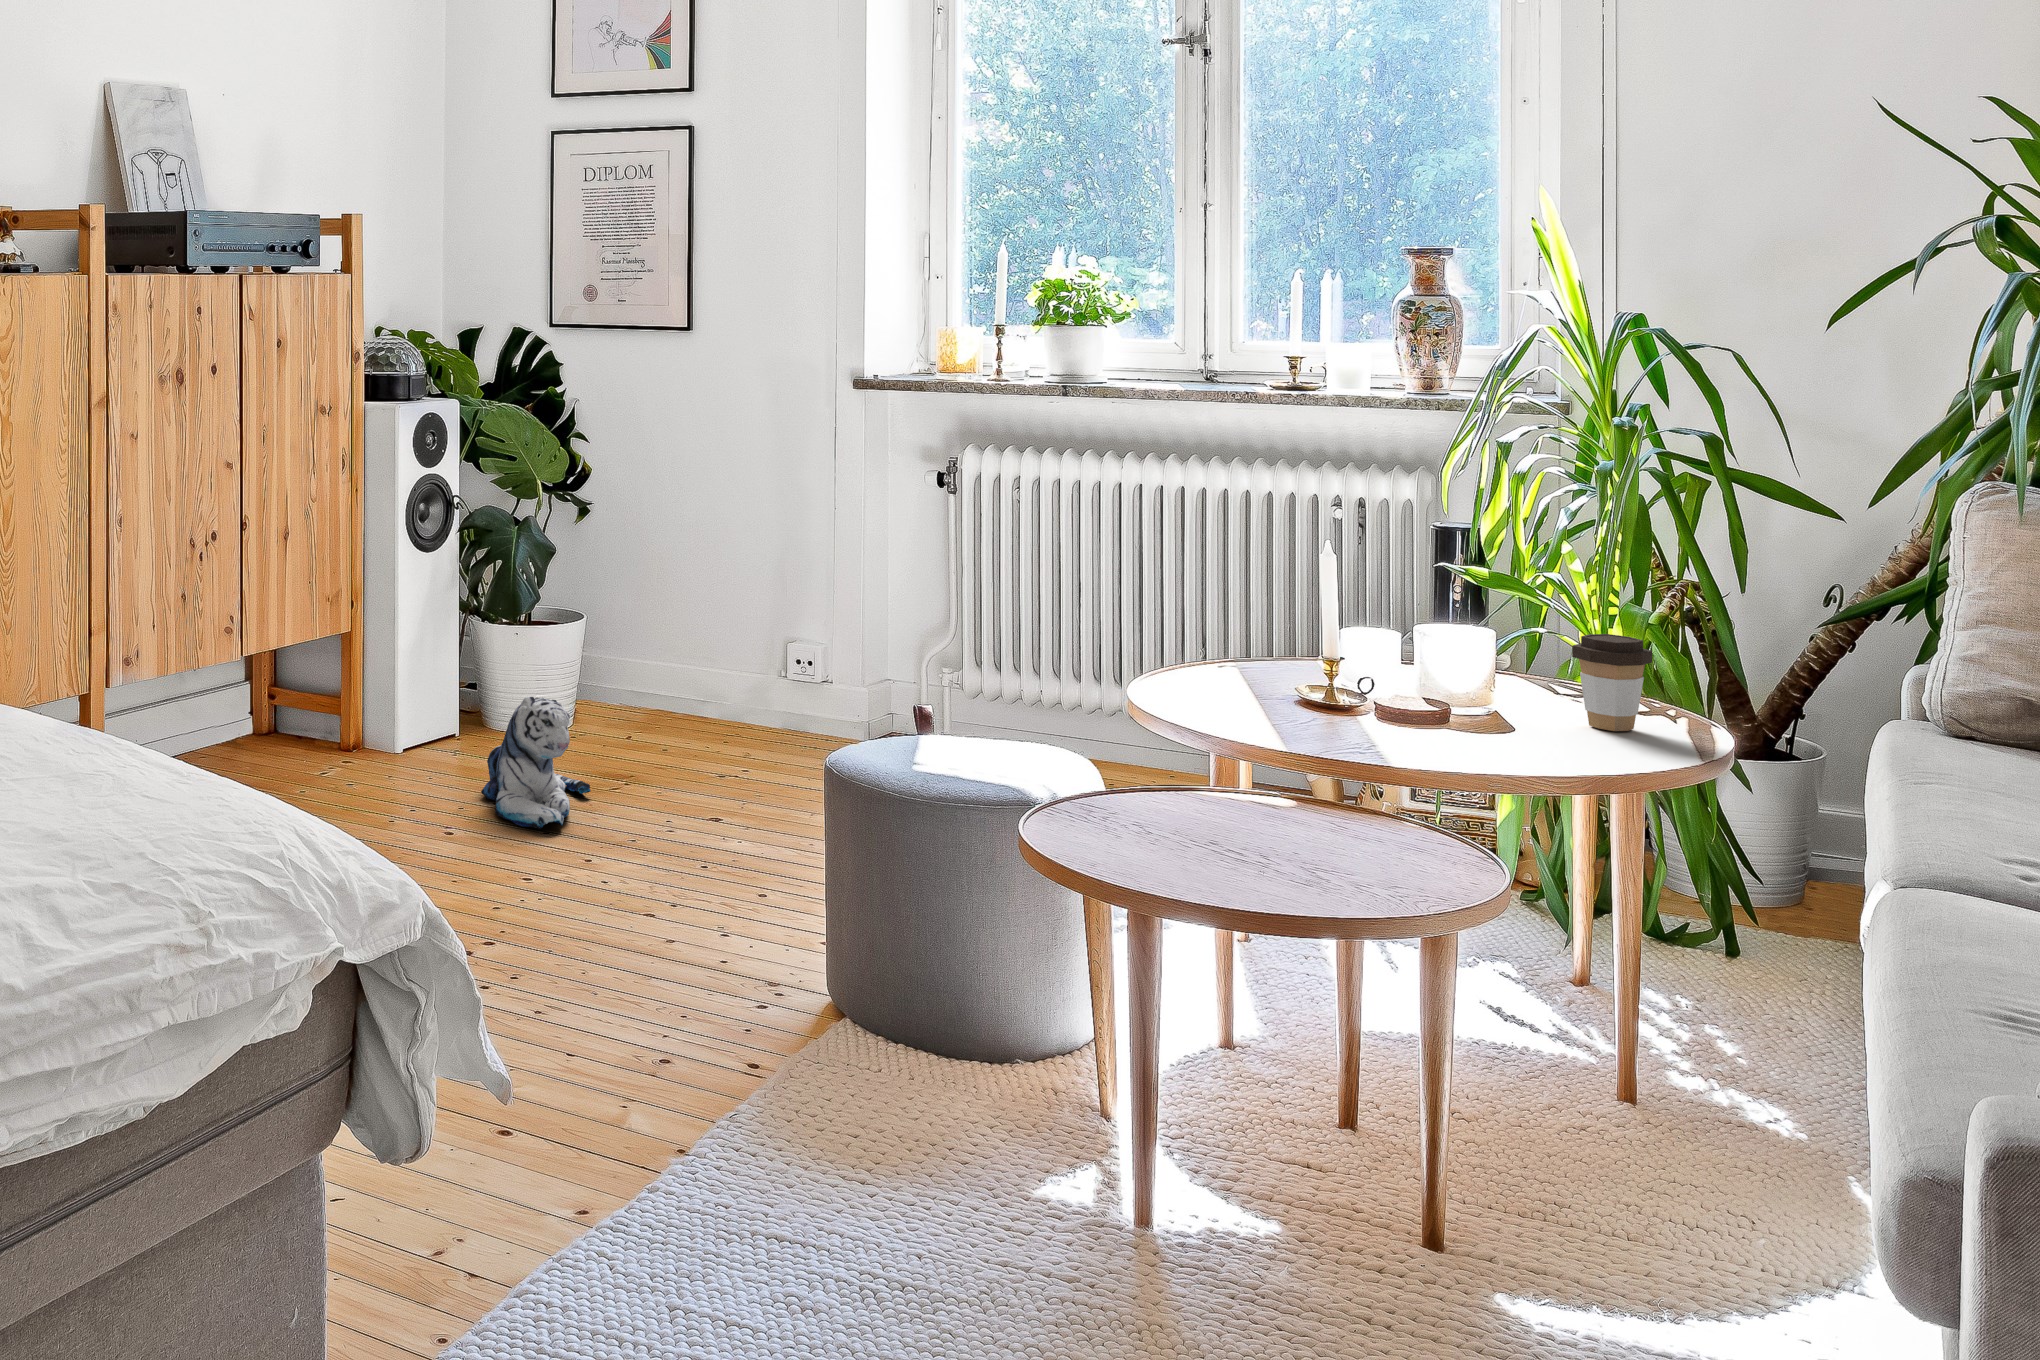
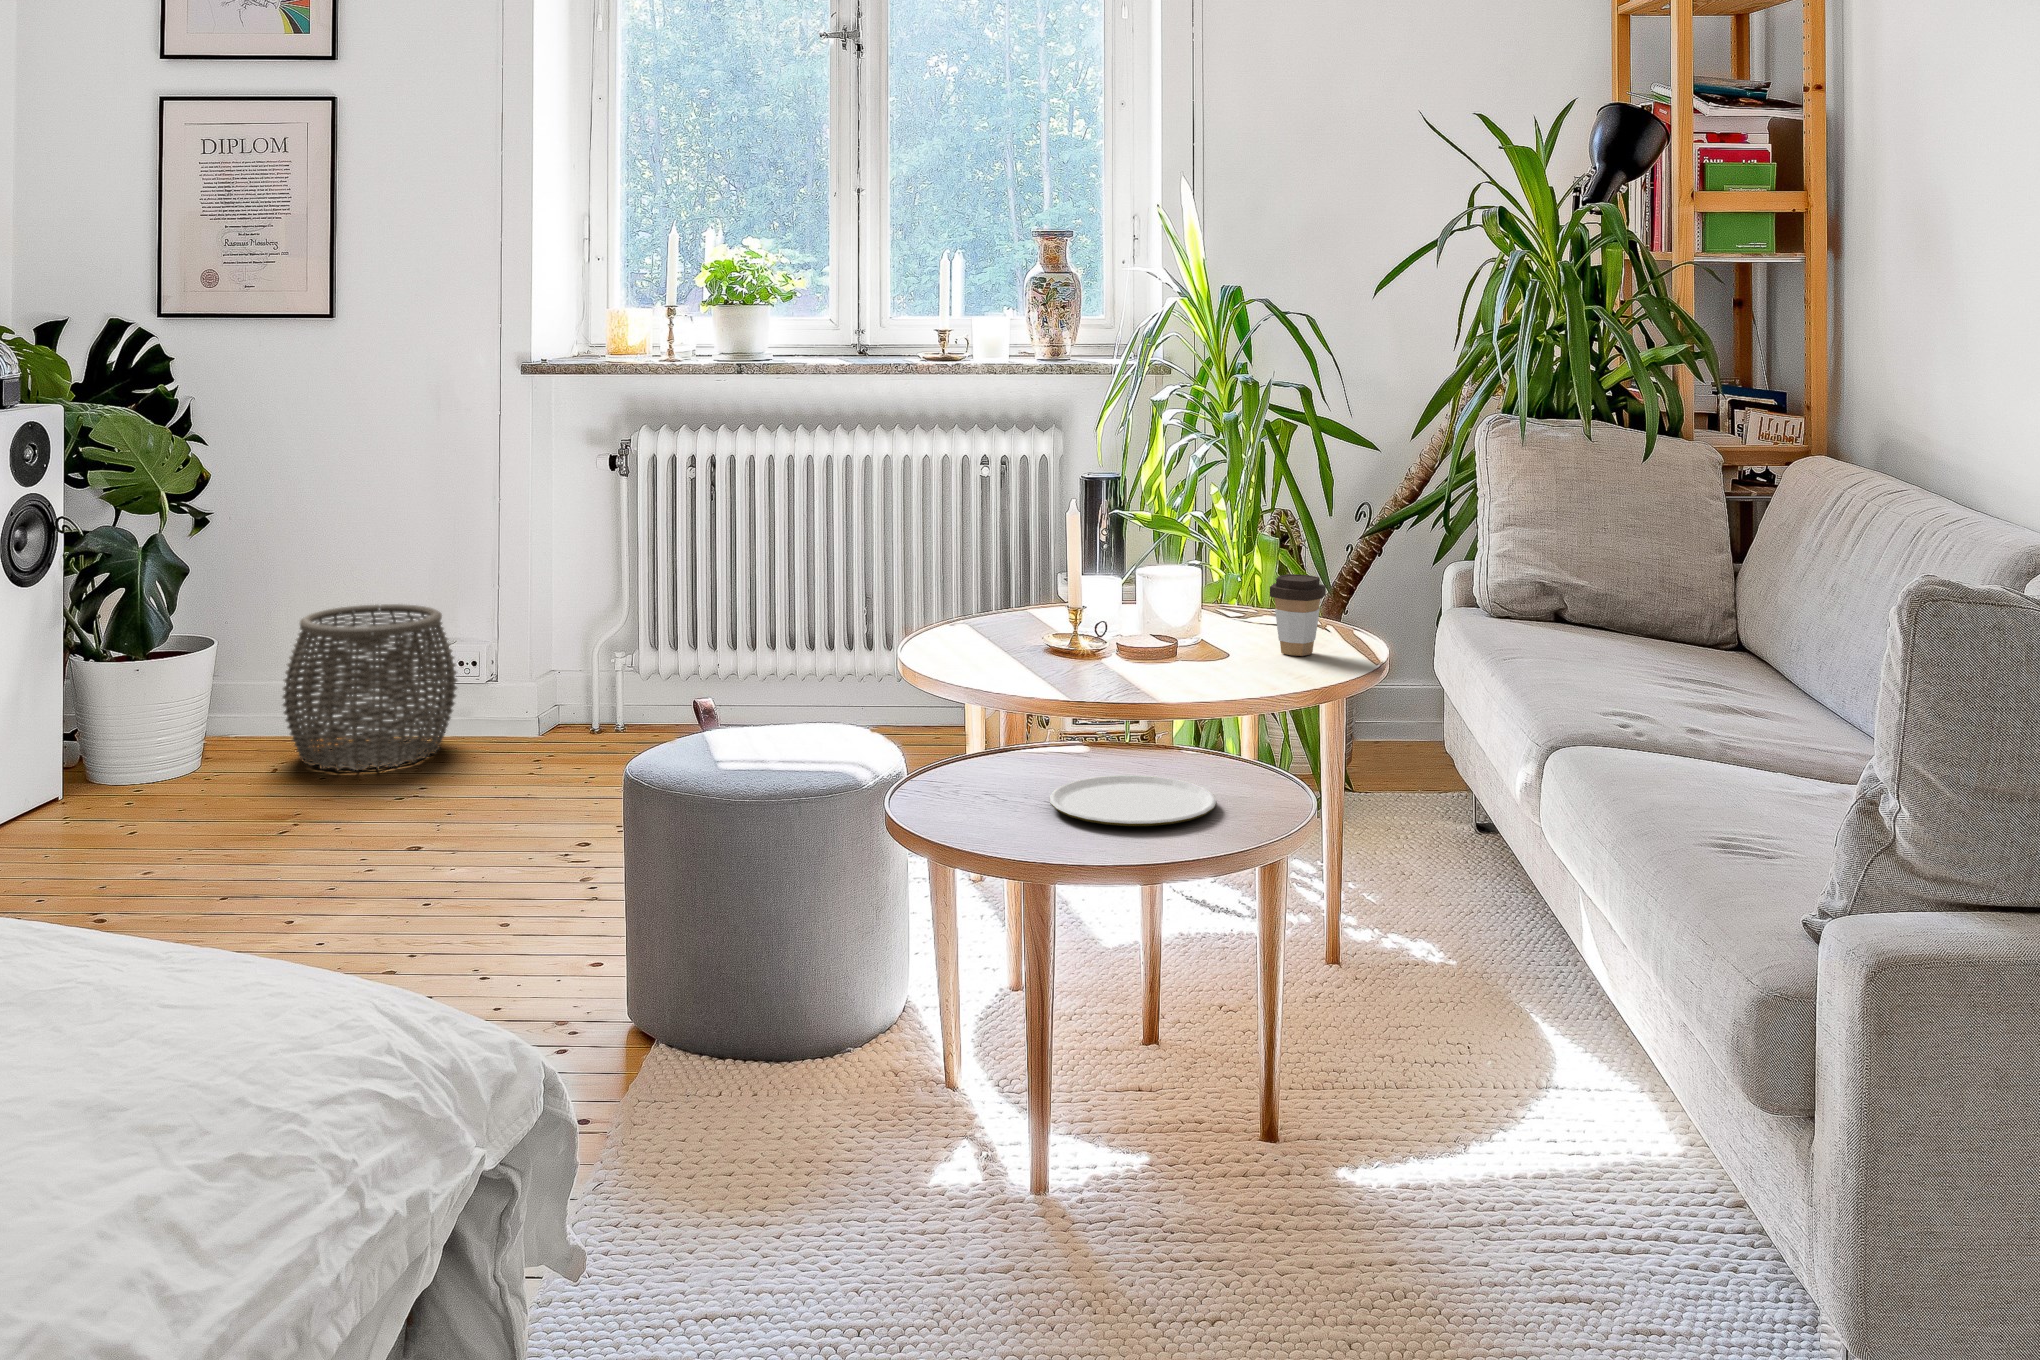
woven basket: none [633,597,788,749] -> present [283,604,457,770]
plush toy: present [481,697,591,828] -> none [130,744,268,895]
plate: none [1182,814,1380,869] -> present [1049,775,1217,826]

